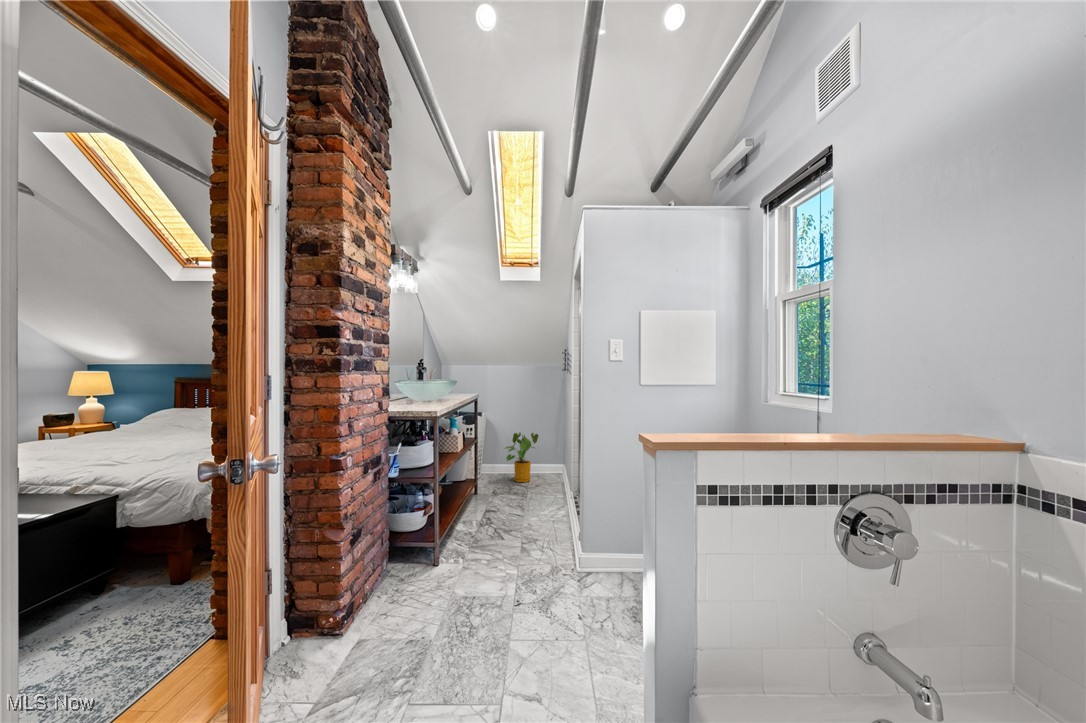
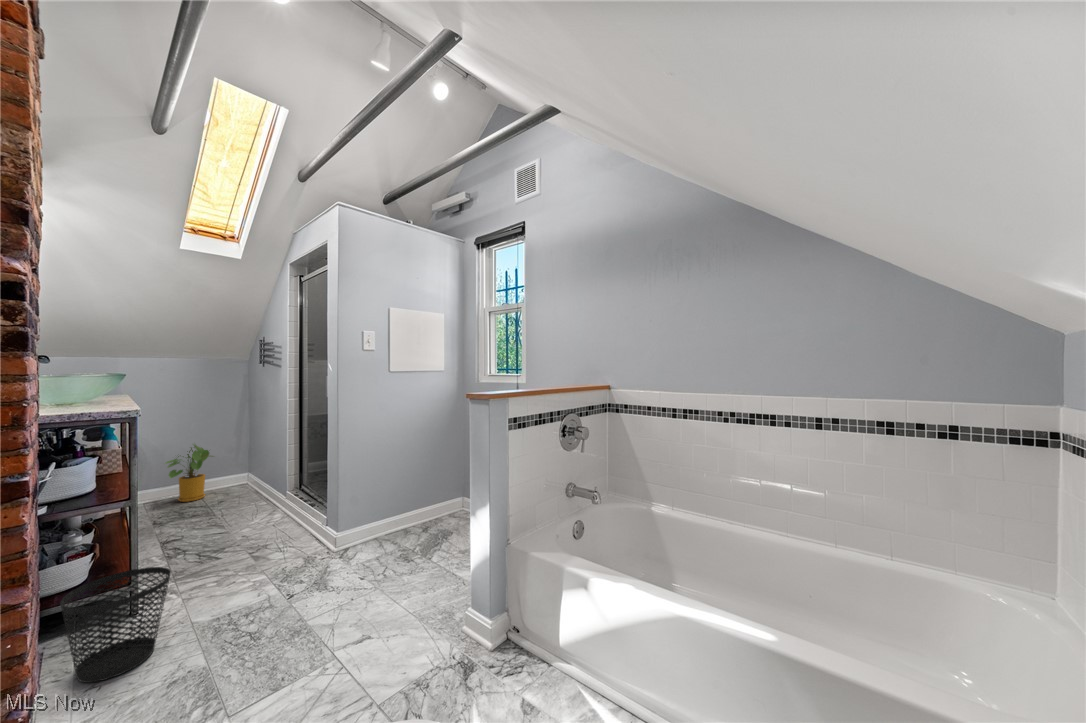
wastebasket: none [374,535,434,615] -> present [60,567,171,683]

